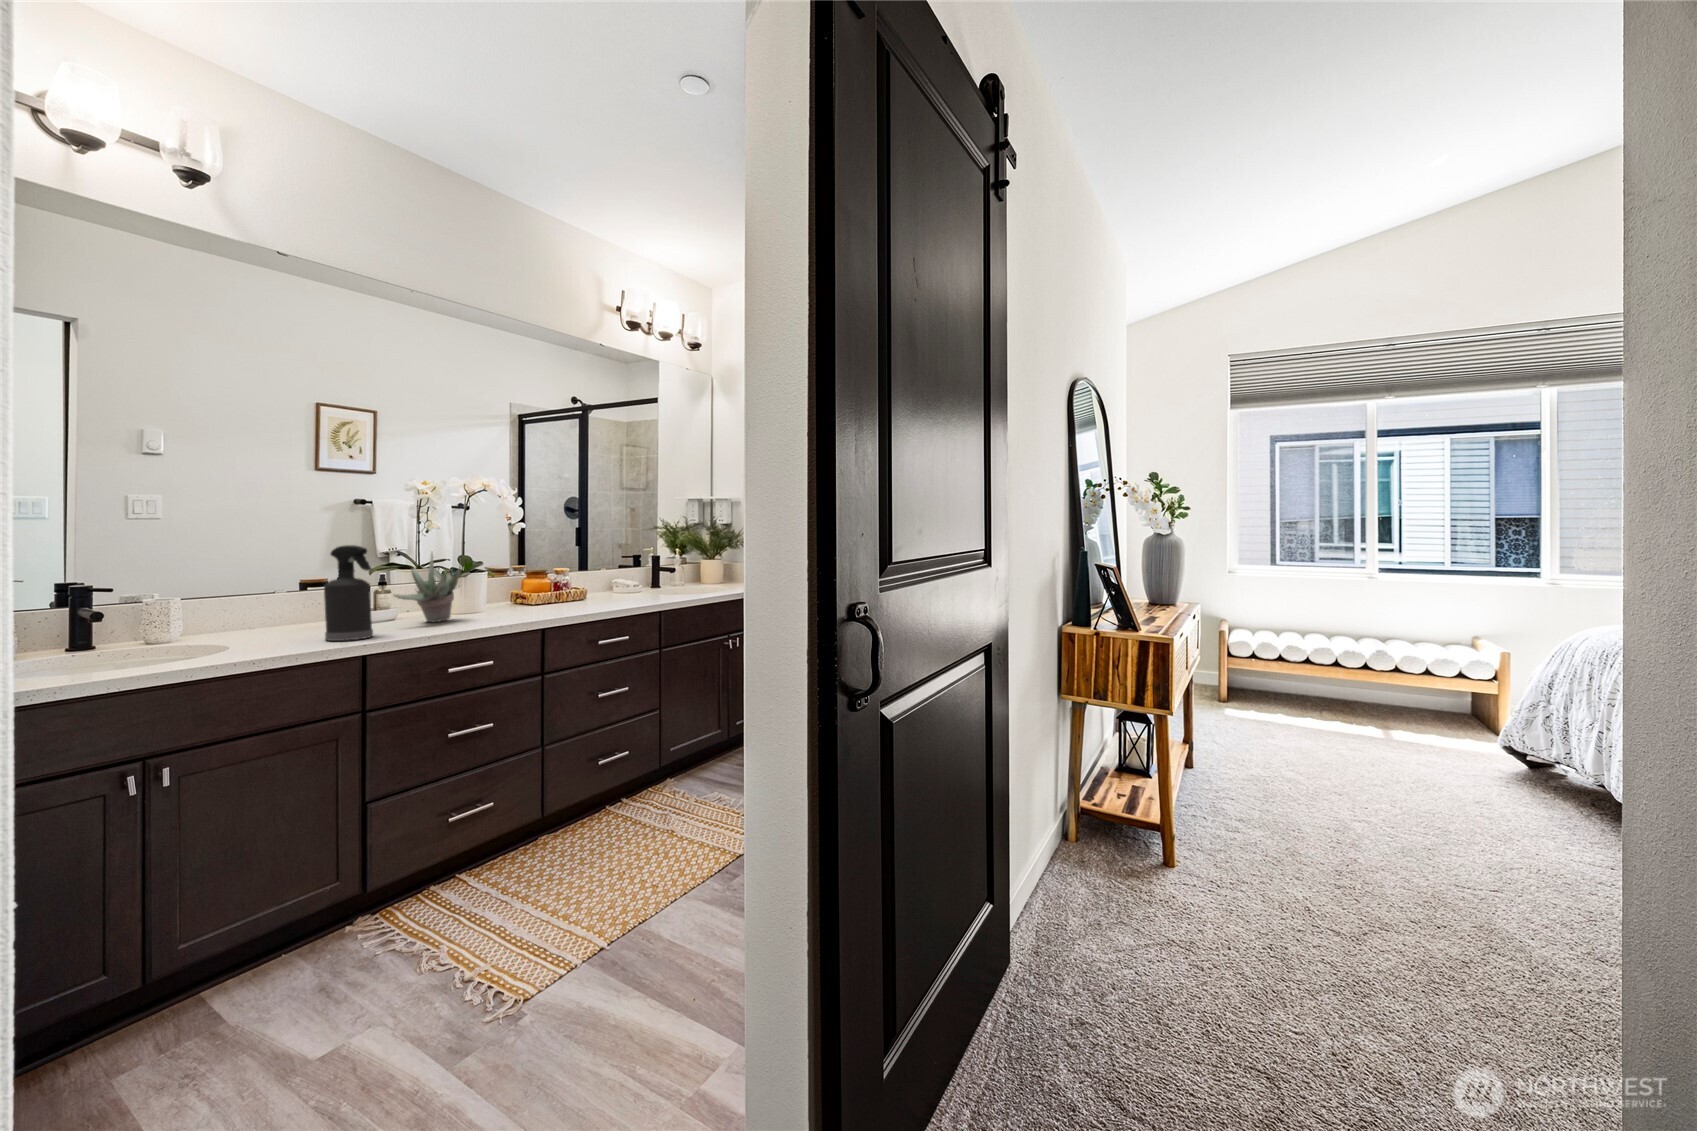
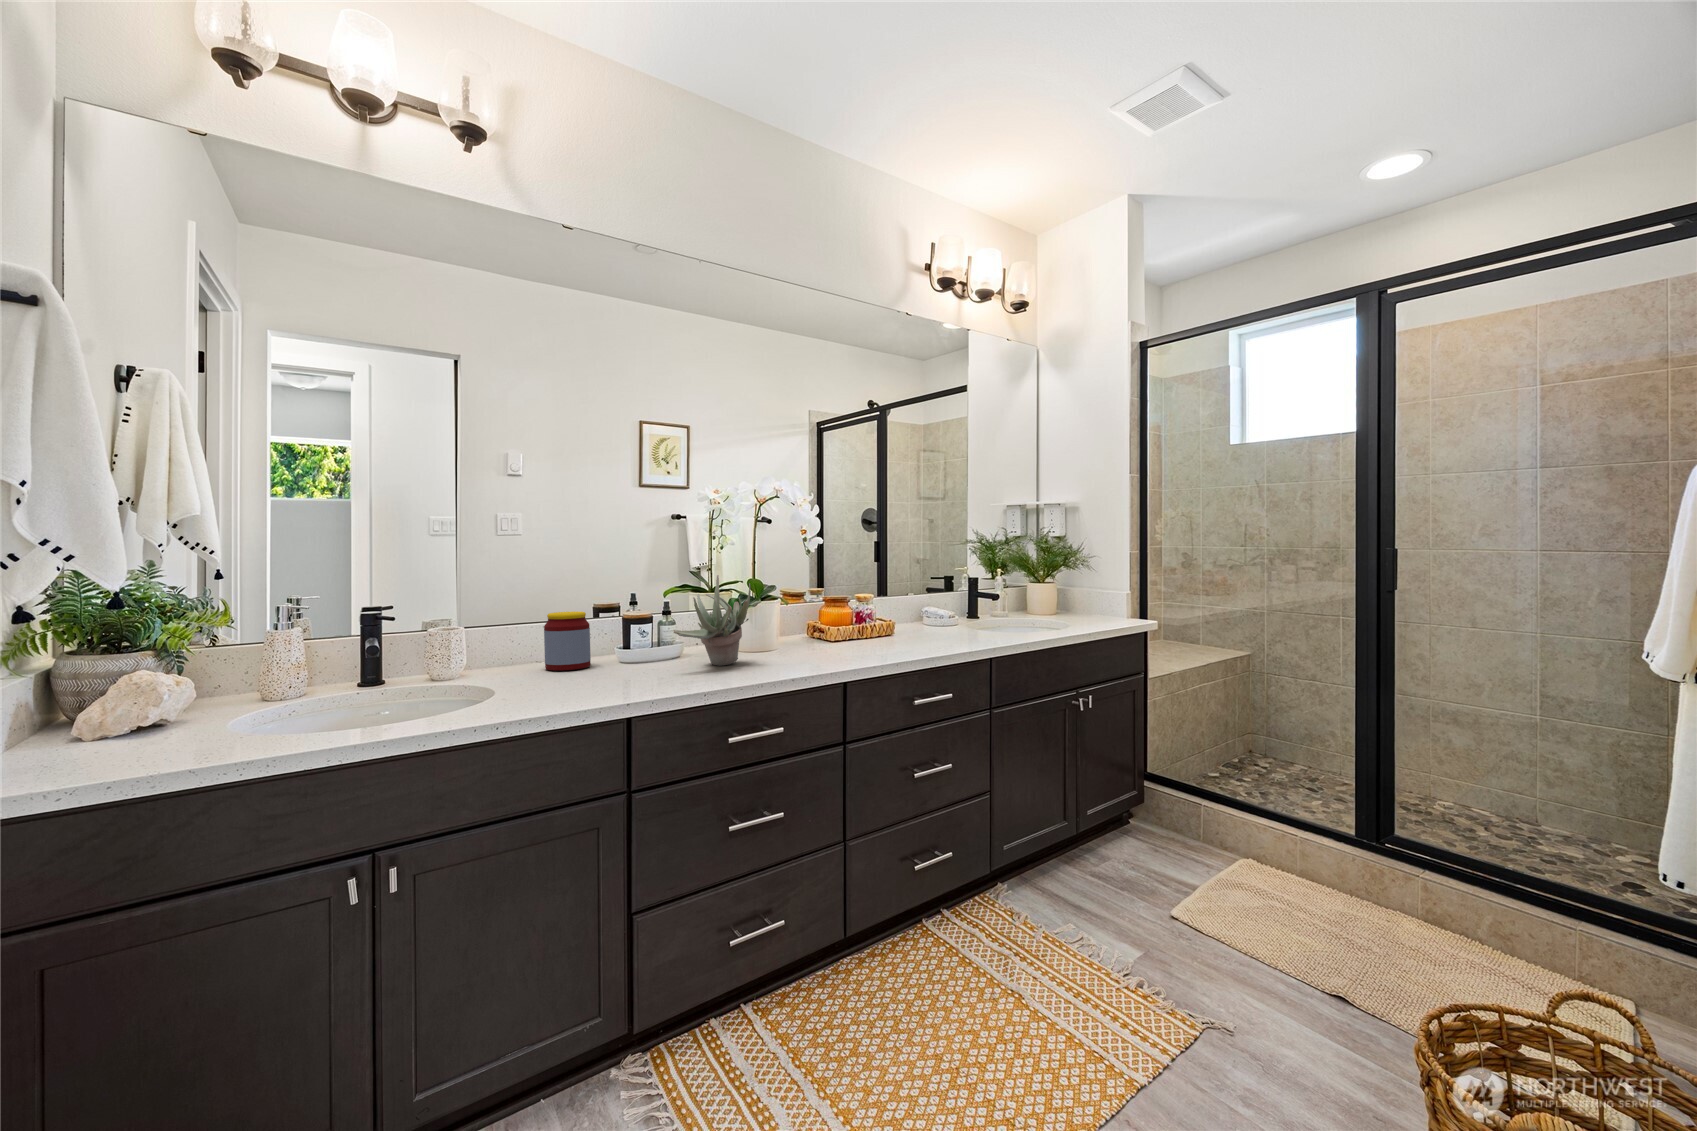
spray bottle: present [324,545,373,641] -> none [596,569,649,692]
jar: none [264,582,312,631] -> present [544,611,591,671]

